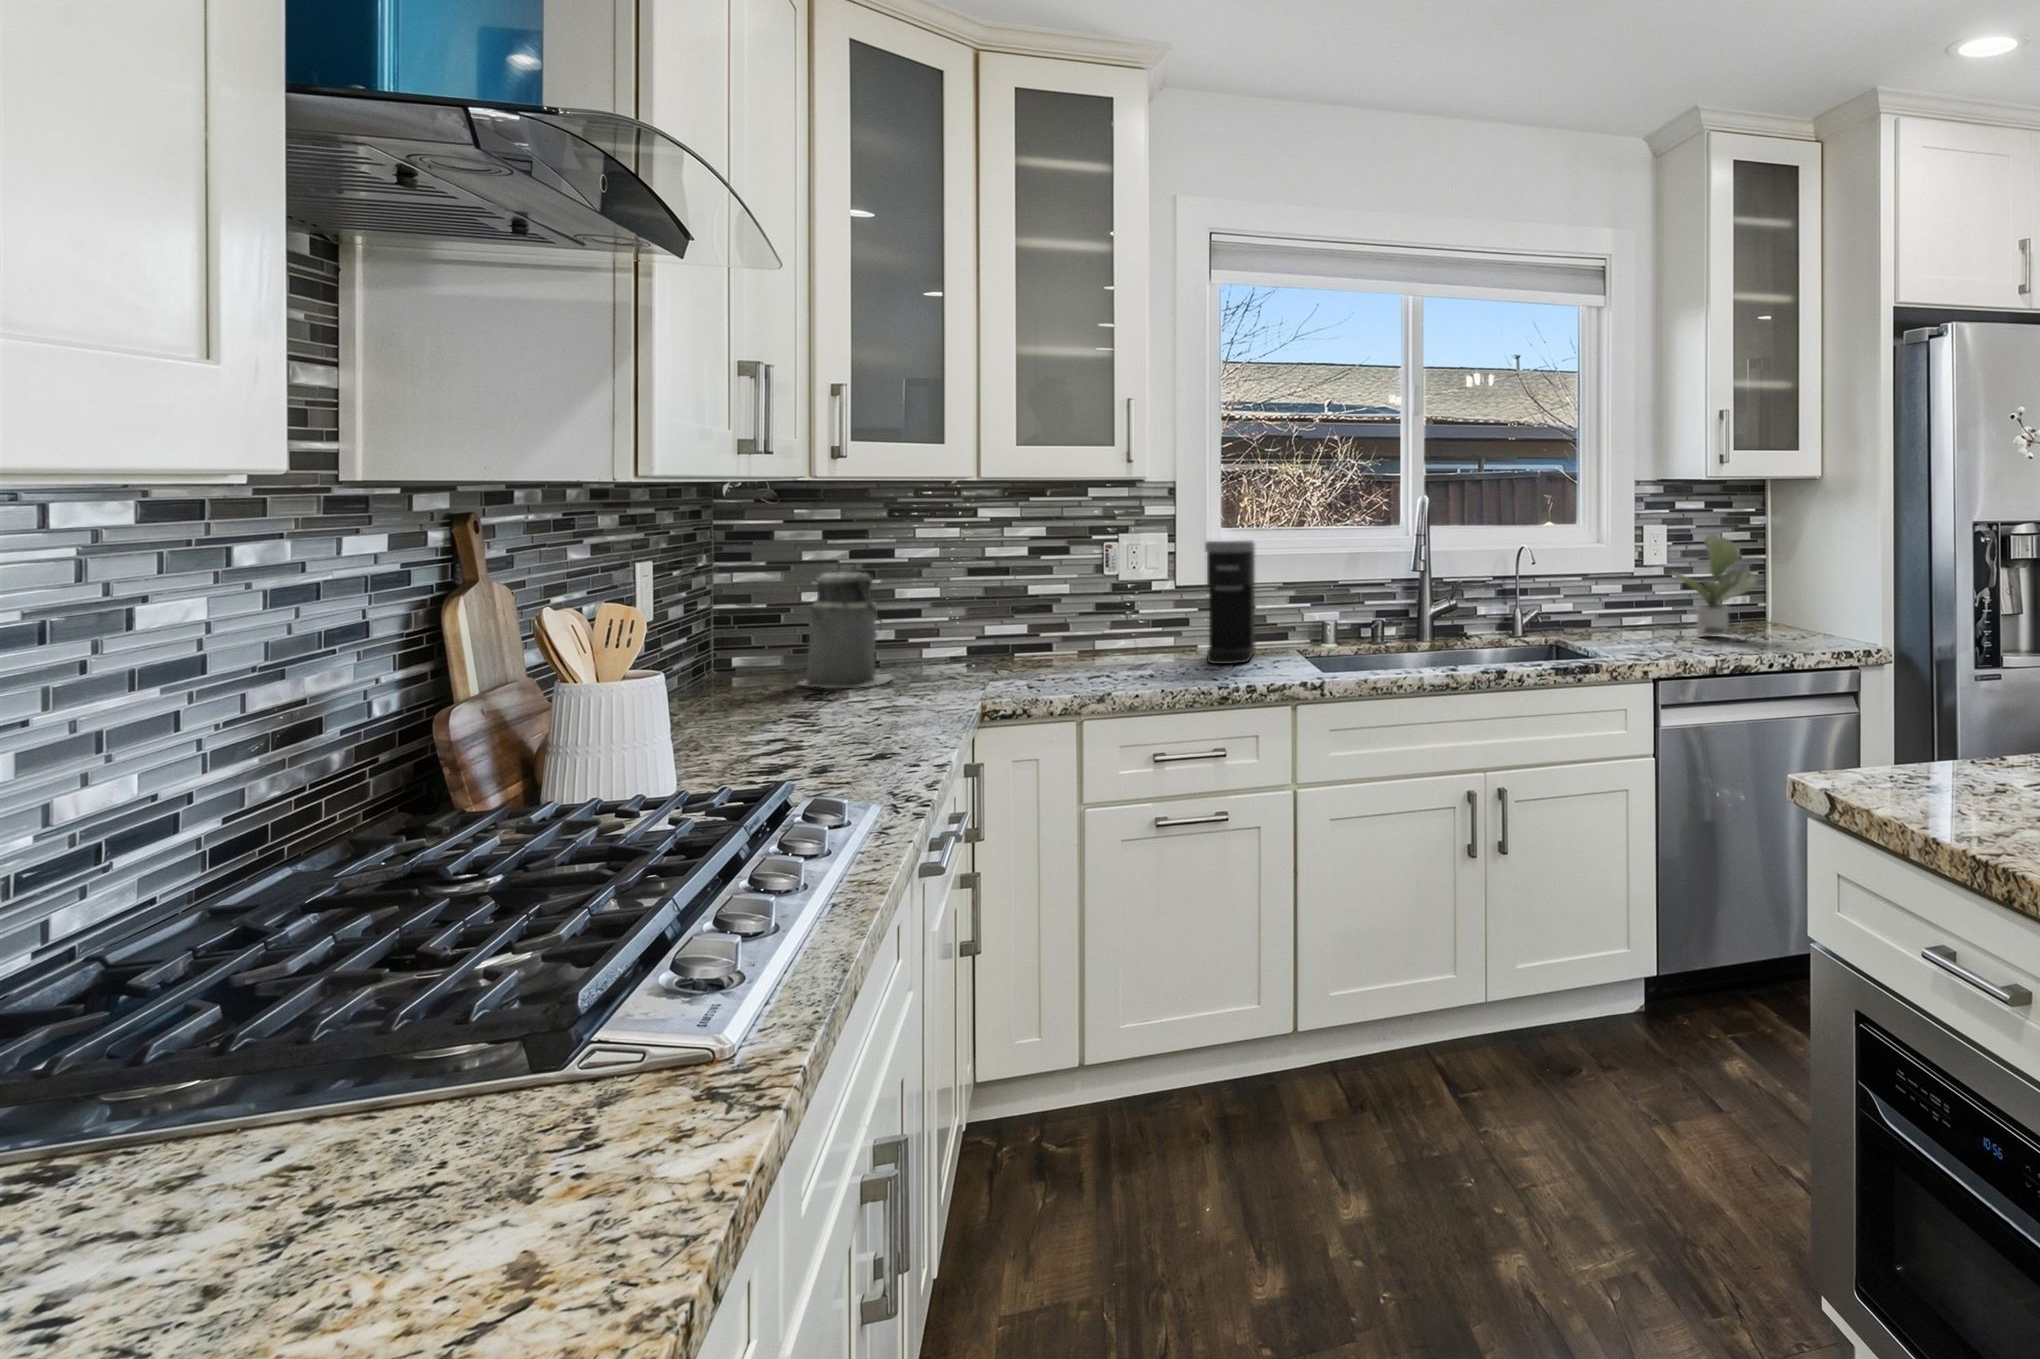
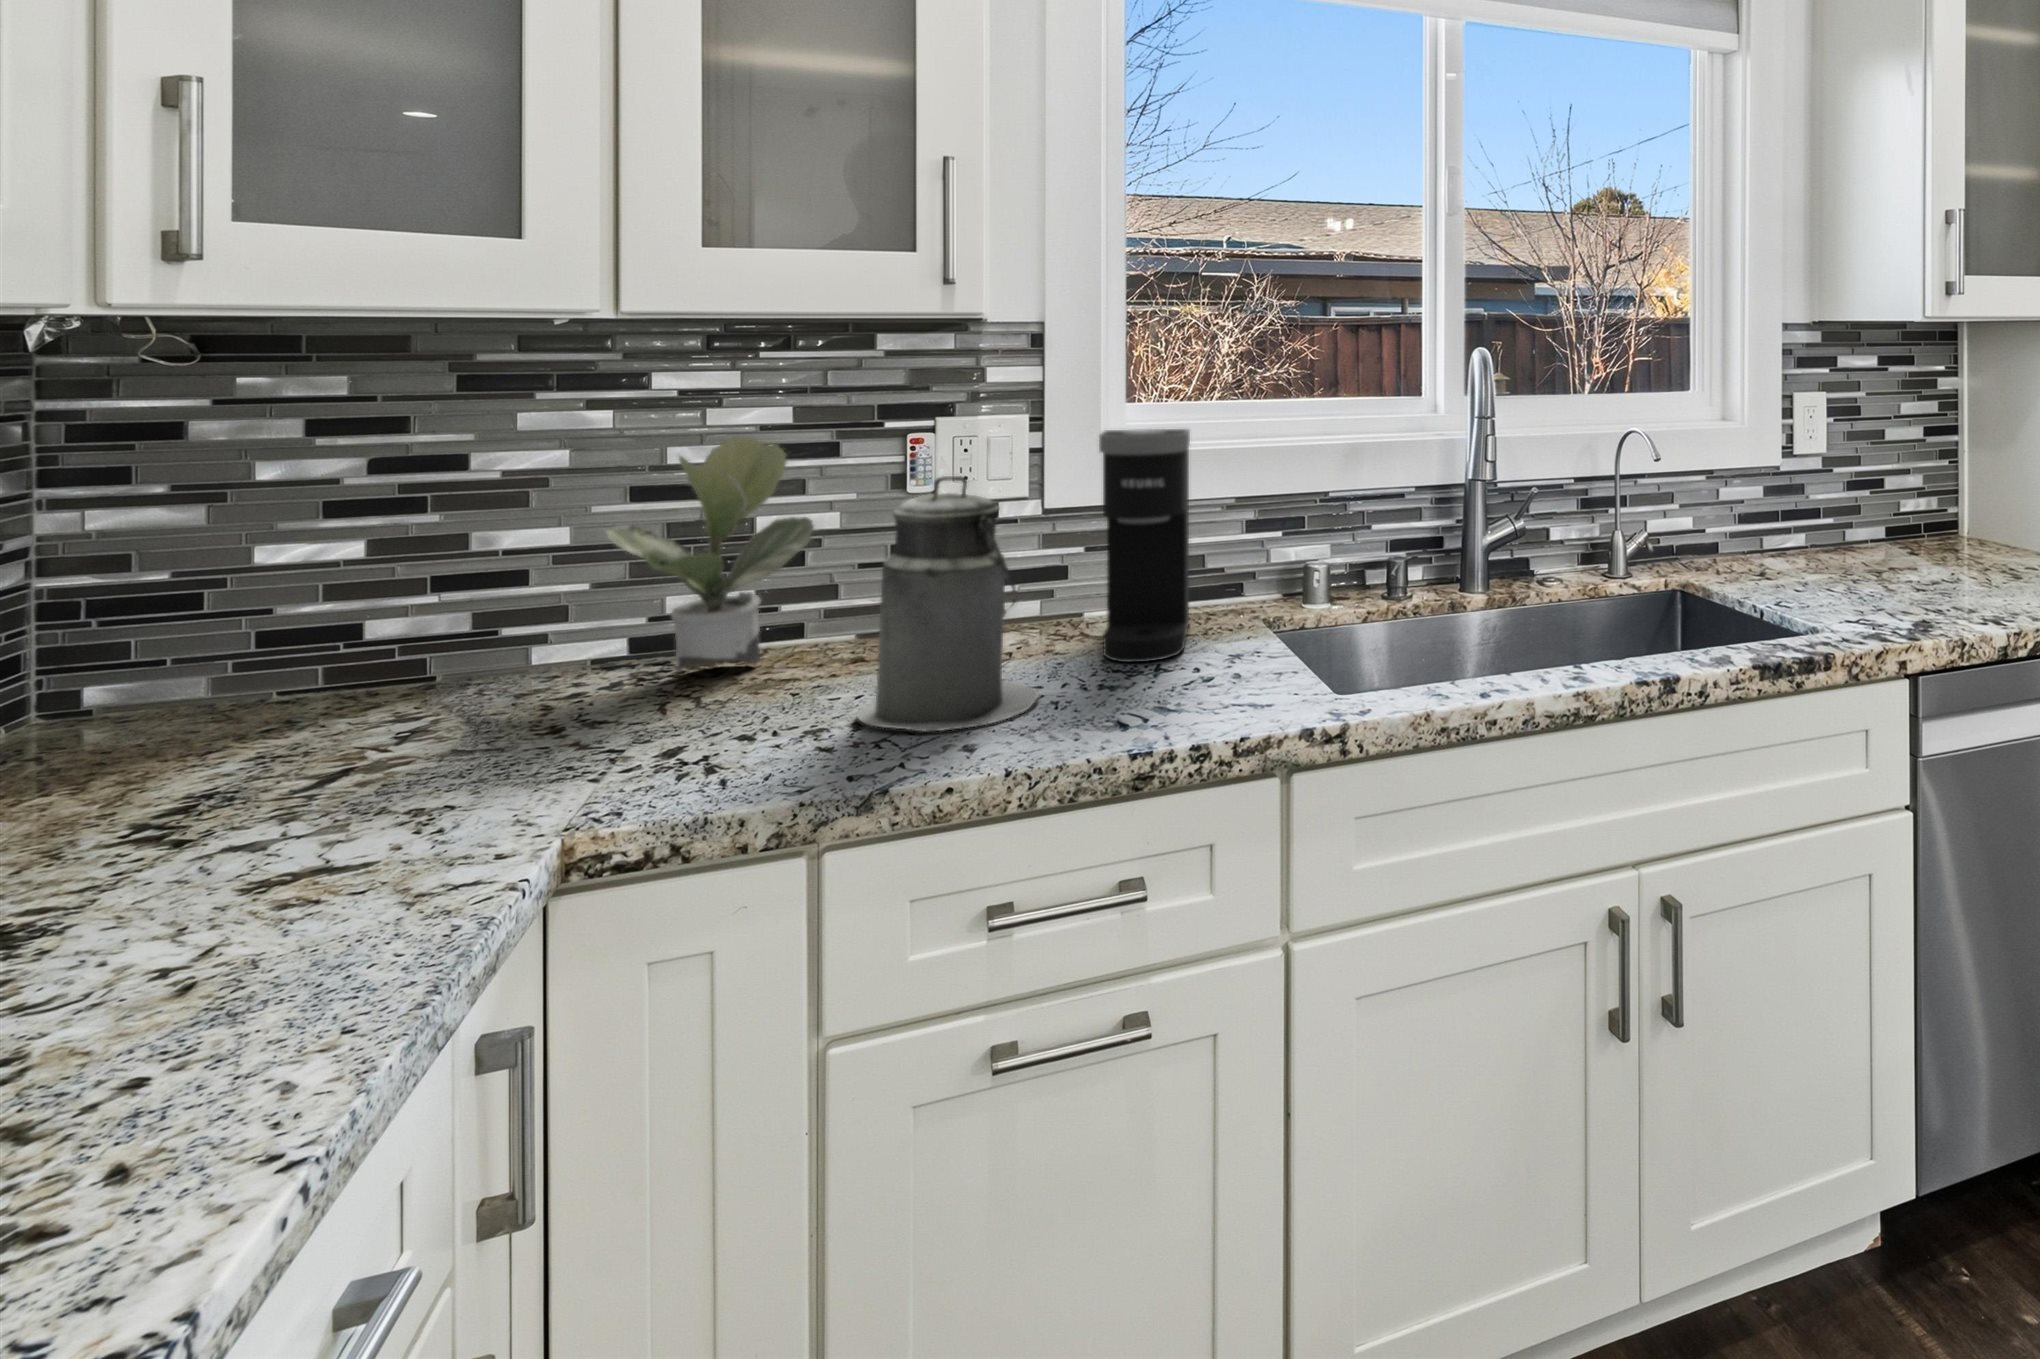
potted plant: present [1672,534,1756,635] -> present [605,437,814,671]
canister: present [799,562,894,688] -> present [857,476,1039,732]

